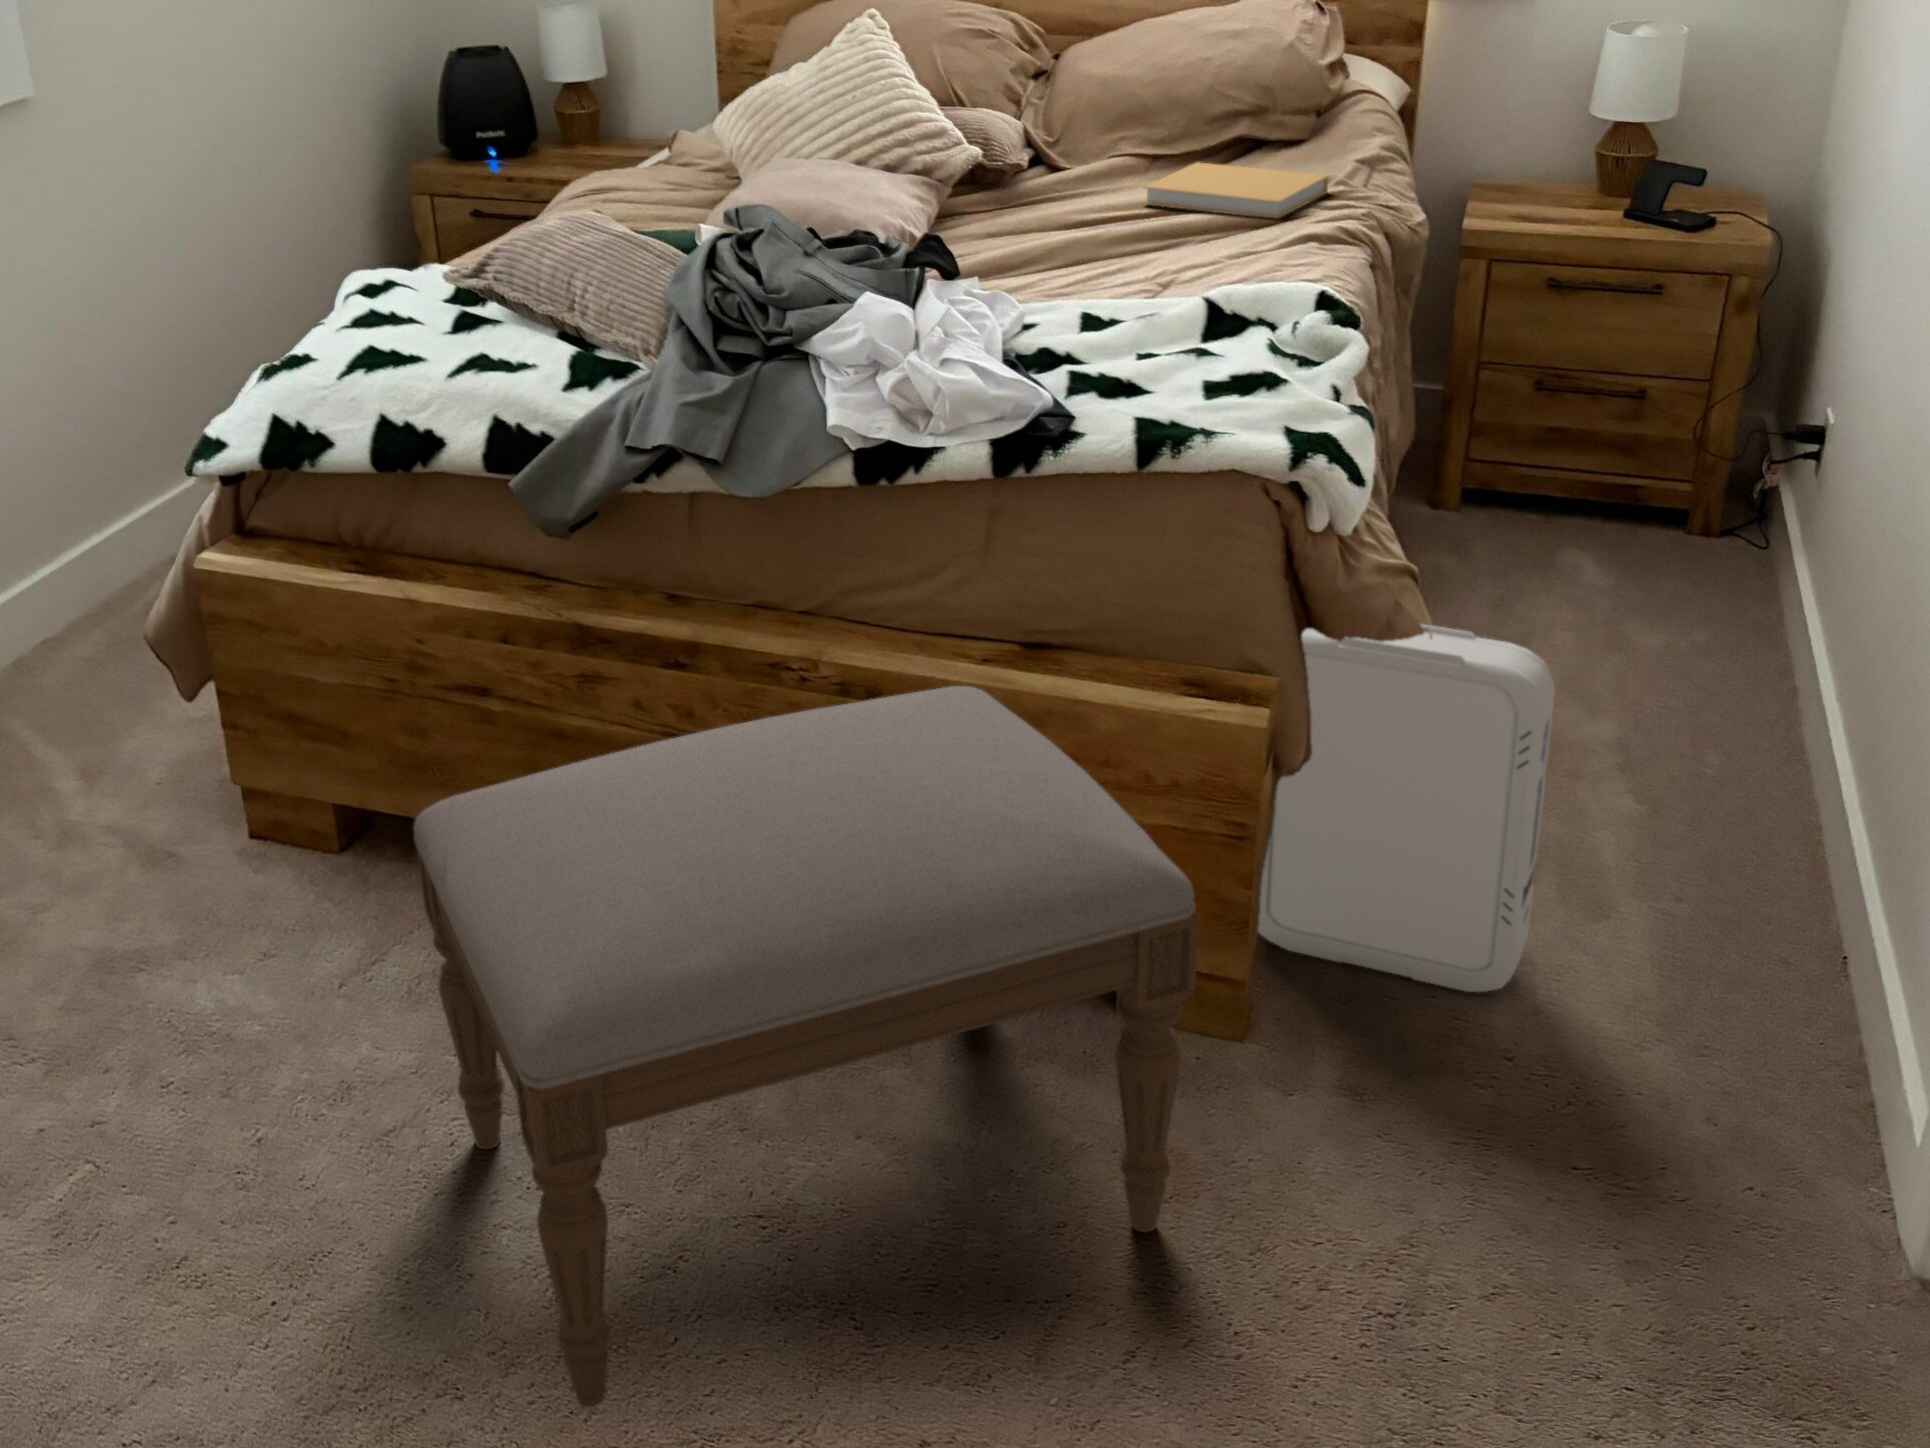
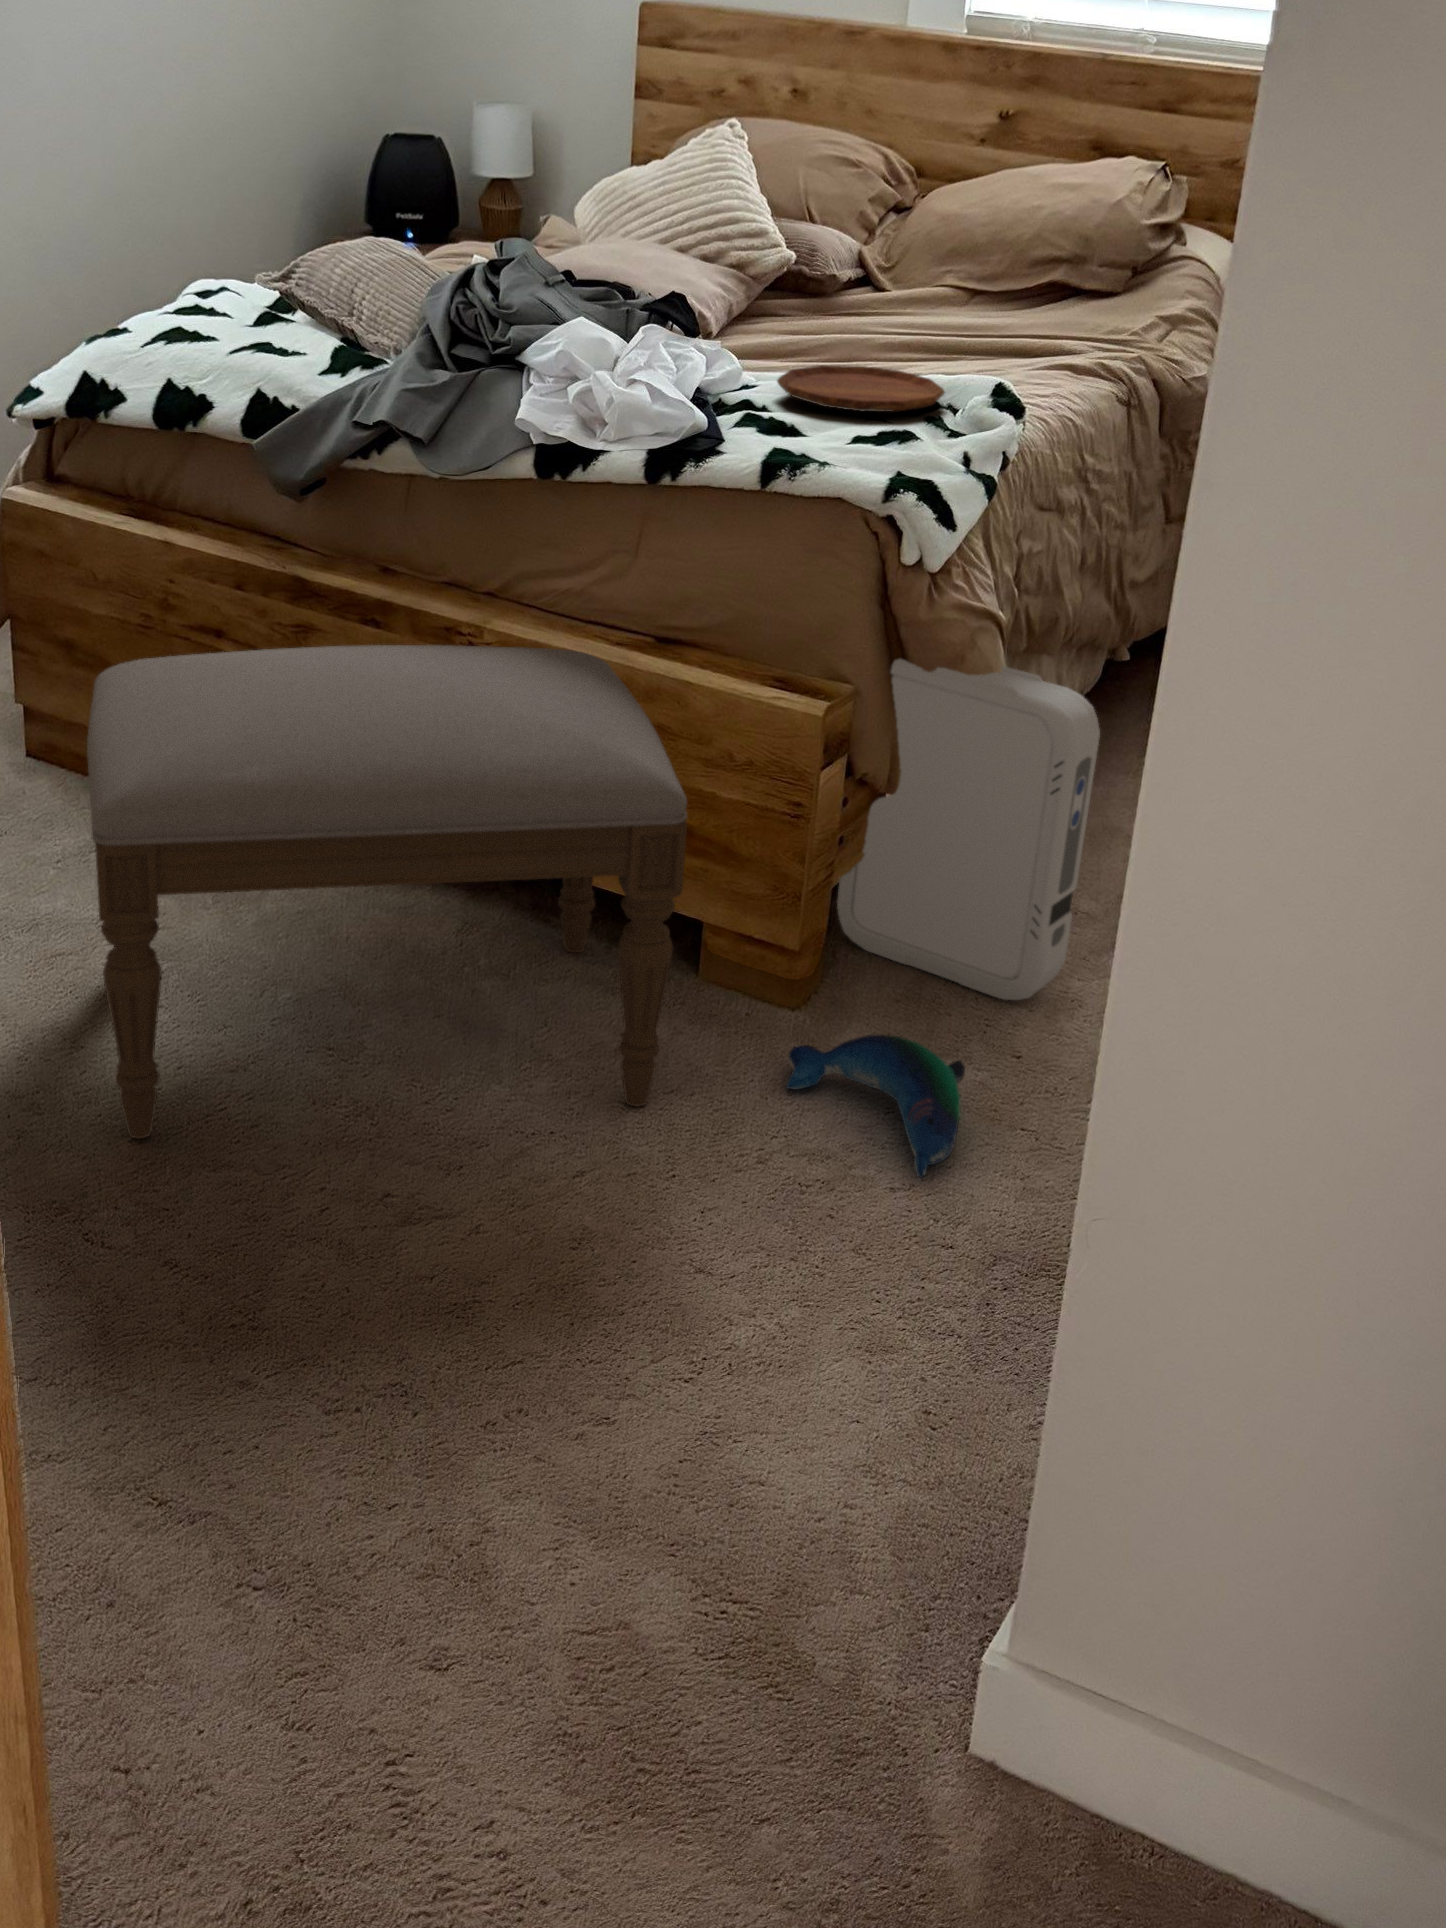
book: present [1144,162,1329,218] -> none [940,299,1117,350]
tray: none [1065,284,1252,346] -> present [777,365,945,412]
plush toy: none [1288,1089,1541,1277] -> present [786,1035,965,1178]

